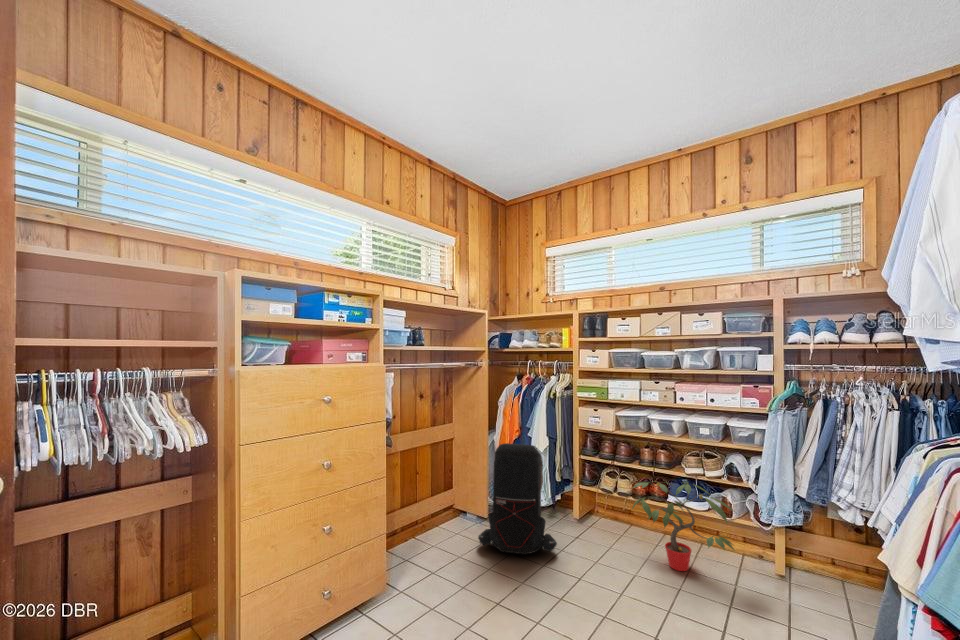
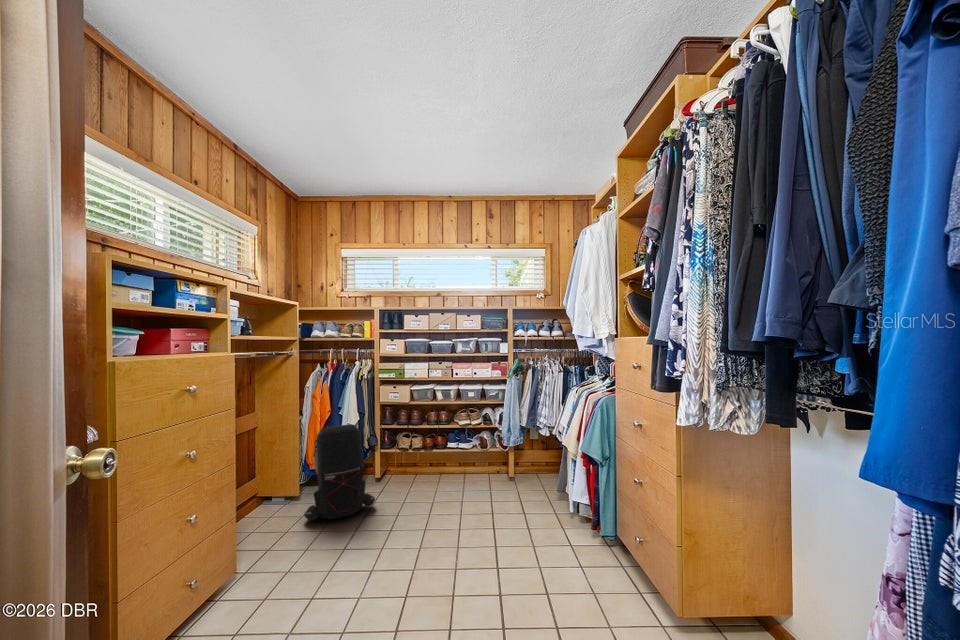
potted plant: present [632,482,734,571] -> none [424,430,493,490]

